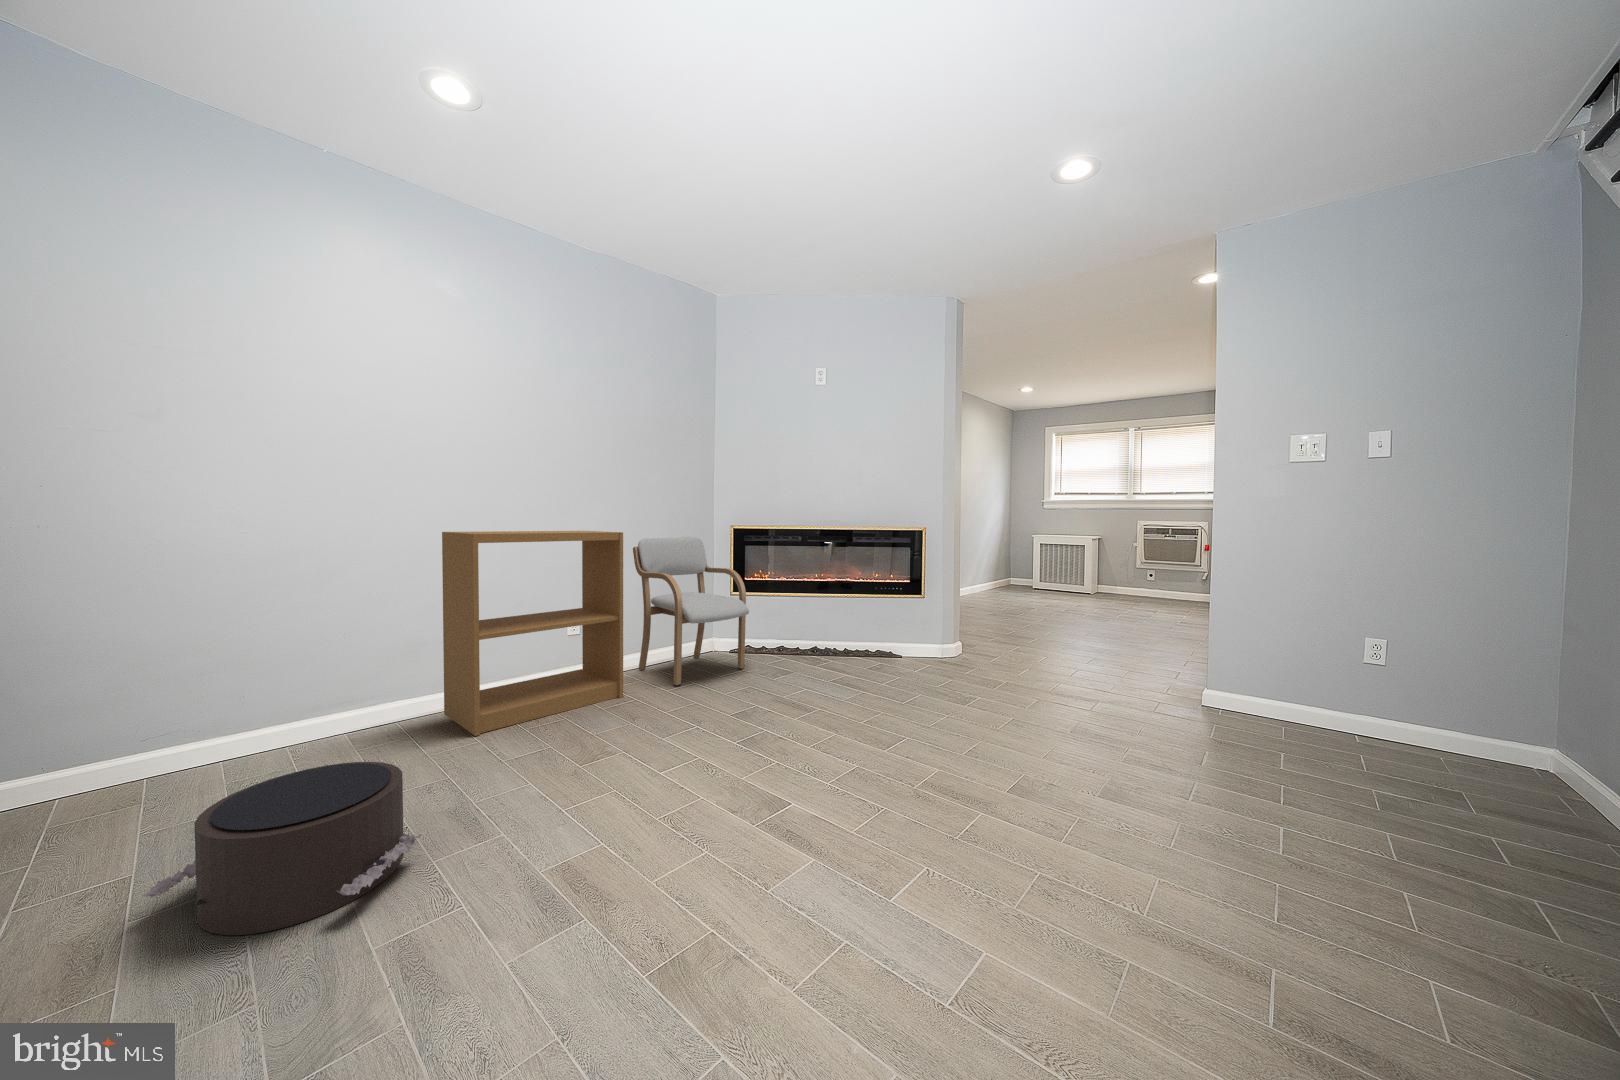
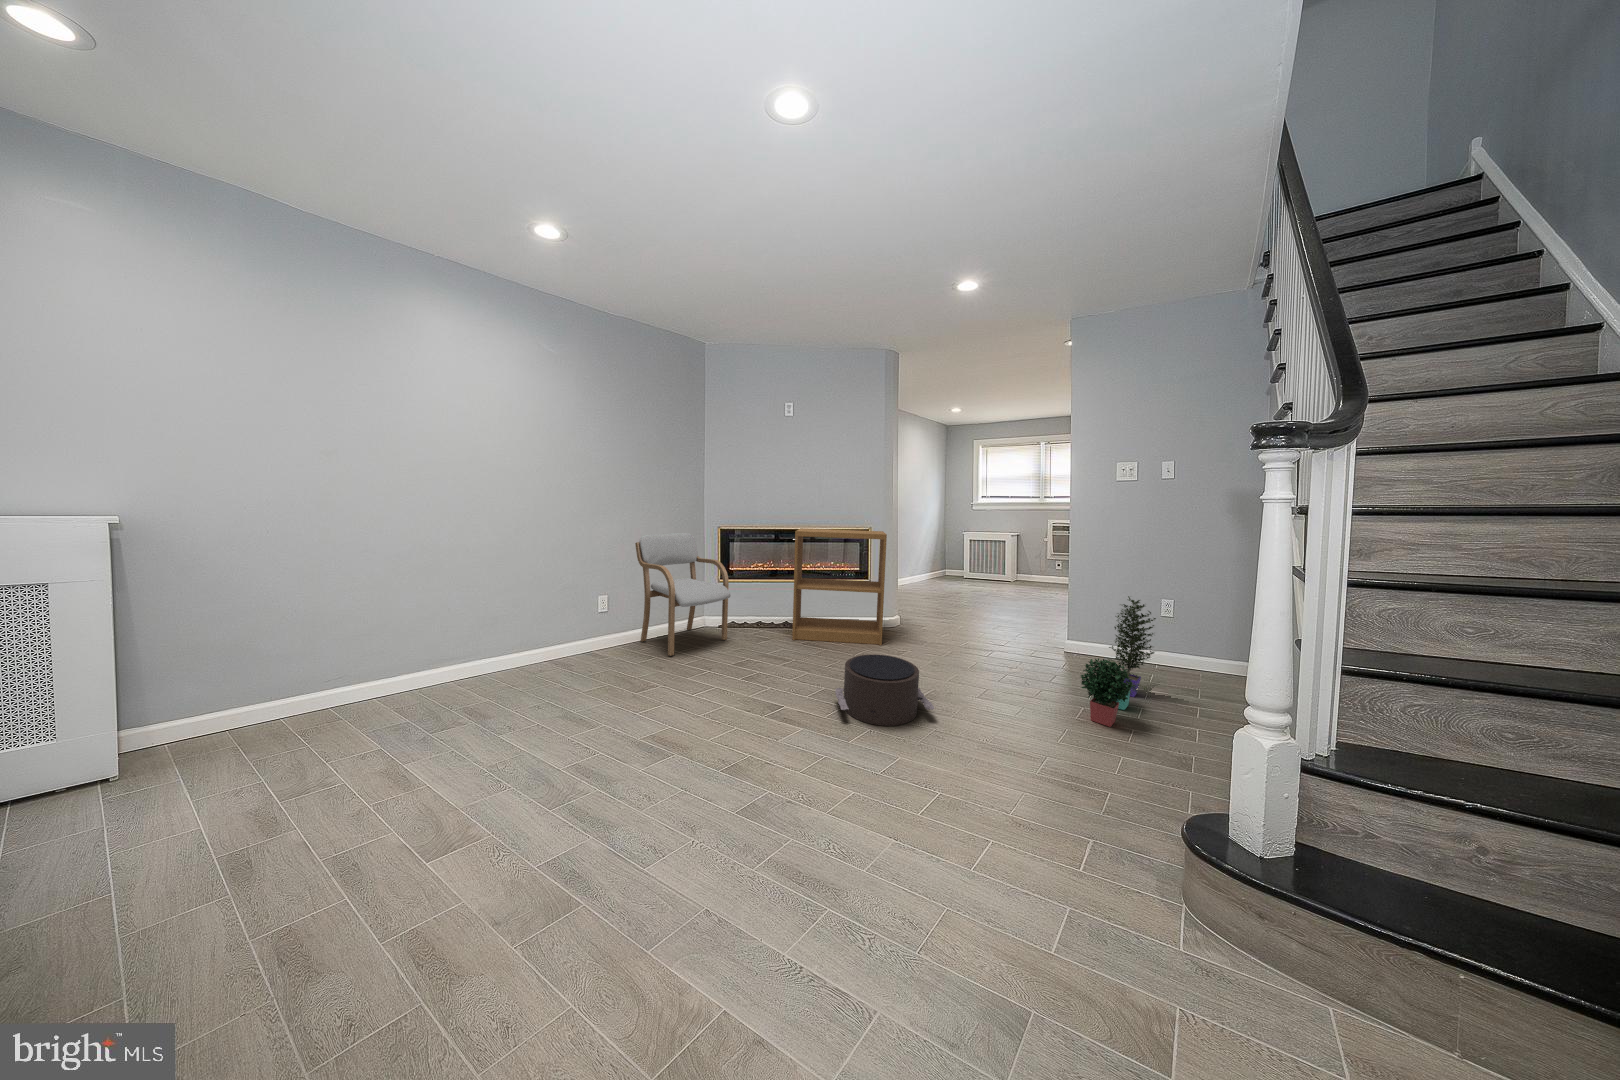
bookshelf: present [442,531,623,736] -> present [792,528,887,645]
potted plant: none [1201,600,1304,762] -> present [1081,596,1156,727]
pouf: present [143,762,421,935] -> present [835,654,935,726]

